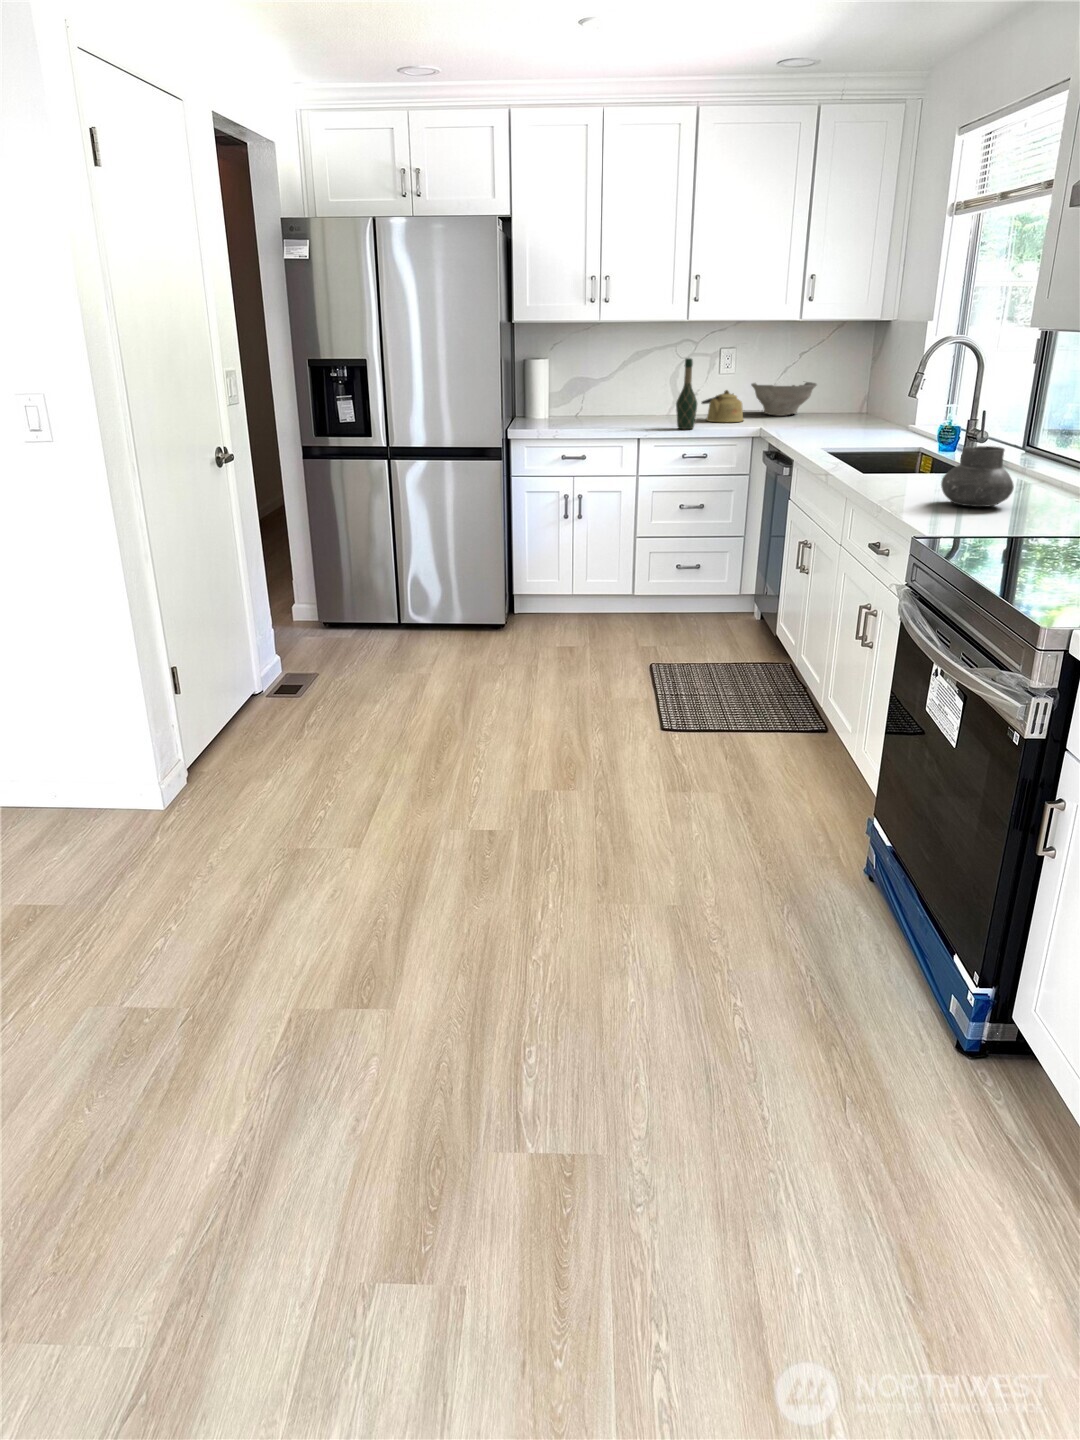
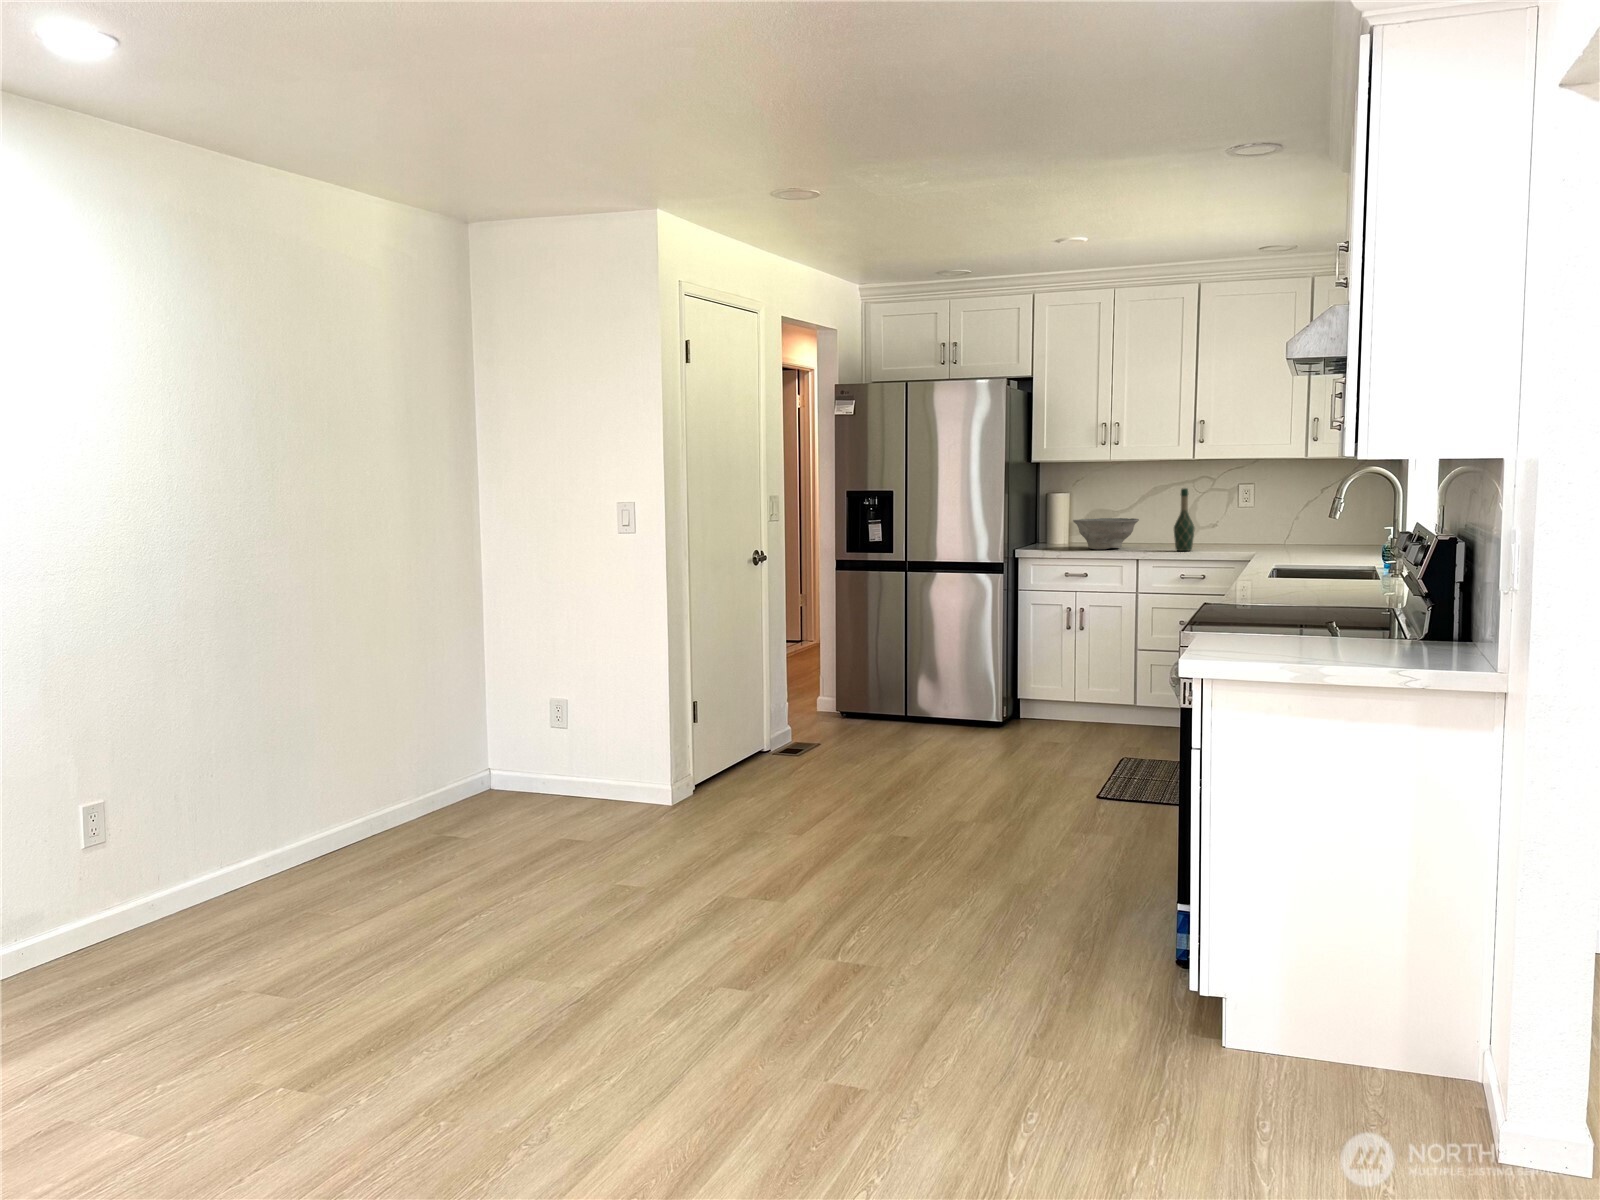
bowl: present [751,382,817,416] -> present [1073,518,1139,549]
kettle: present [702,390,743,422] -> none [1211,518,1255,547]
vase: present [941,446,1014,507] -> none [1283,539,1343,585]

